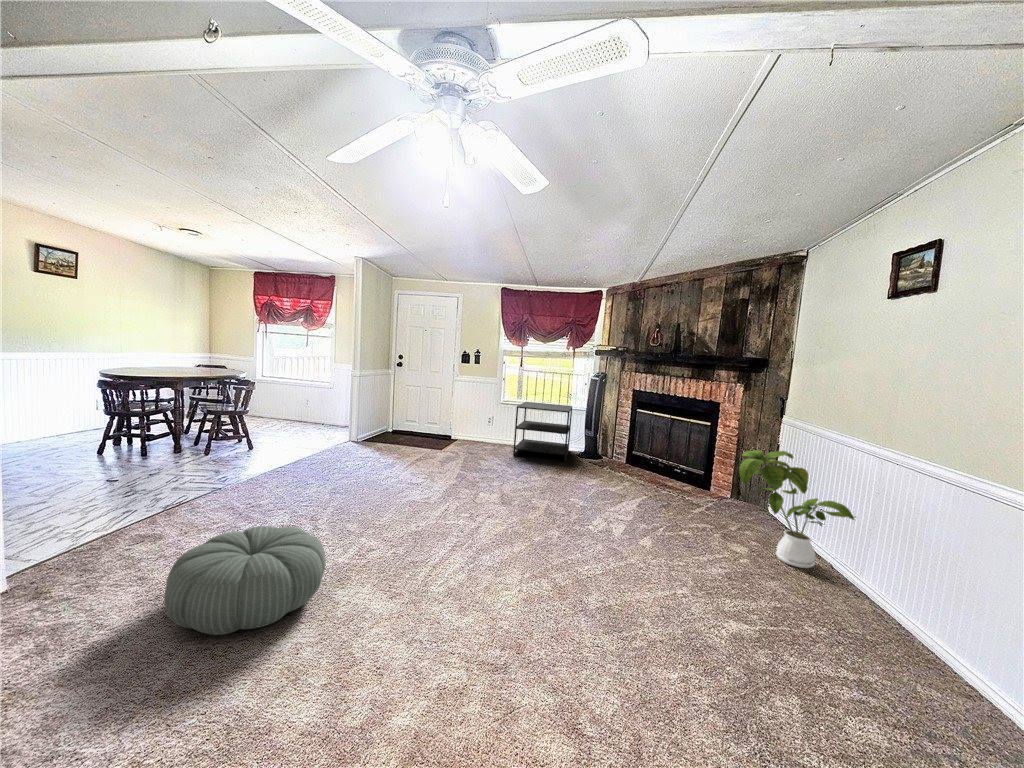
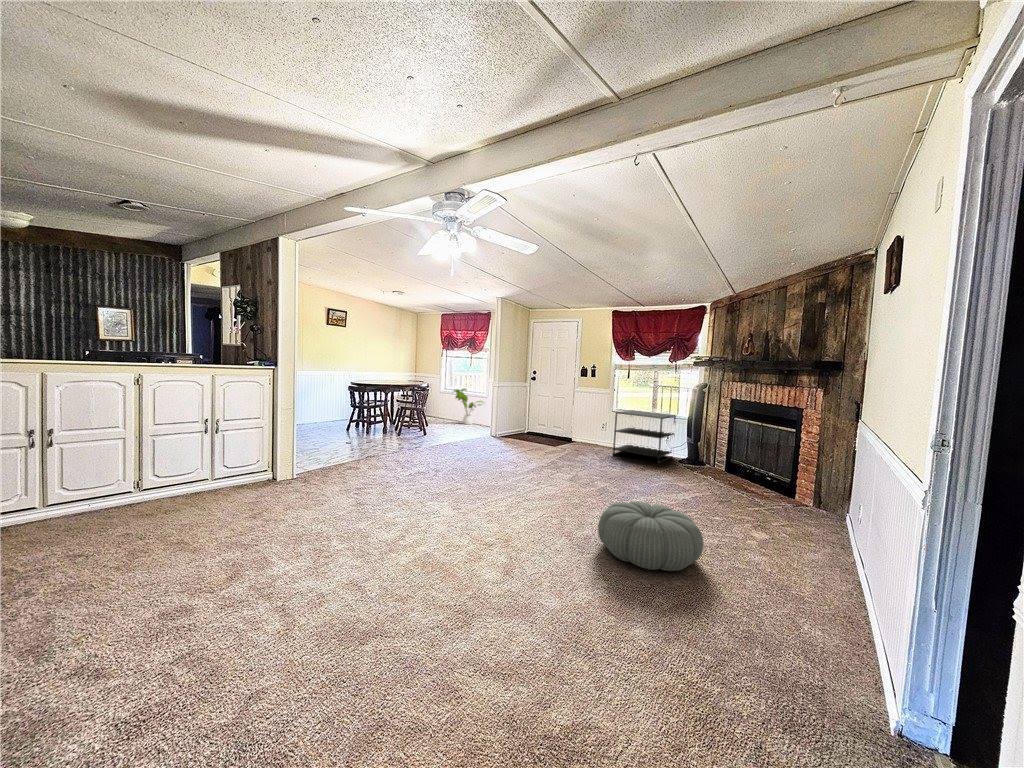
house plant: present [739,450,854,568] -> present [453,389,484,425]
pouf: present [164,526,326,635] -> present [598,501,703,571]

